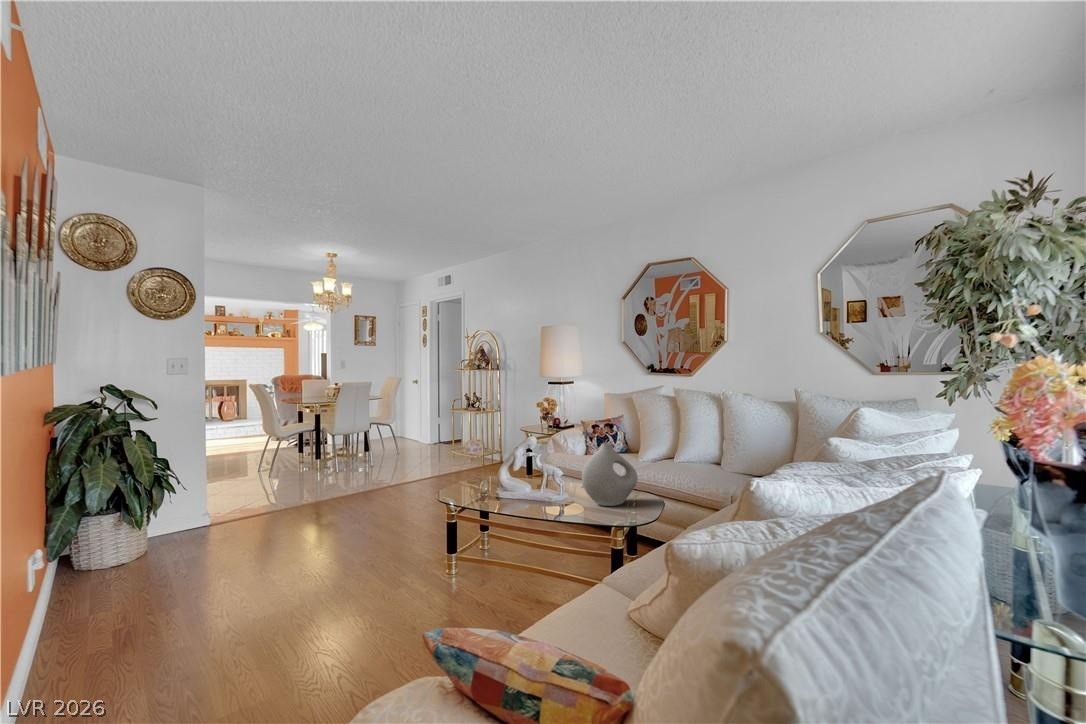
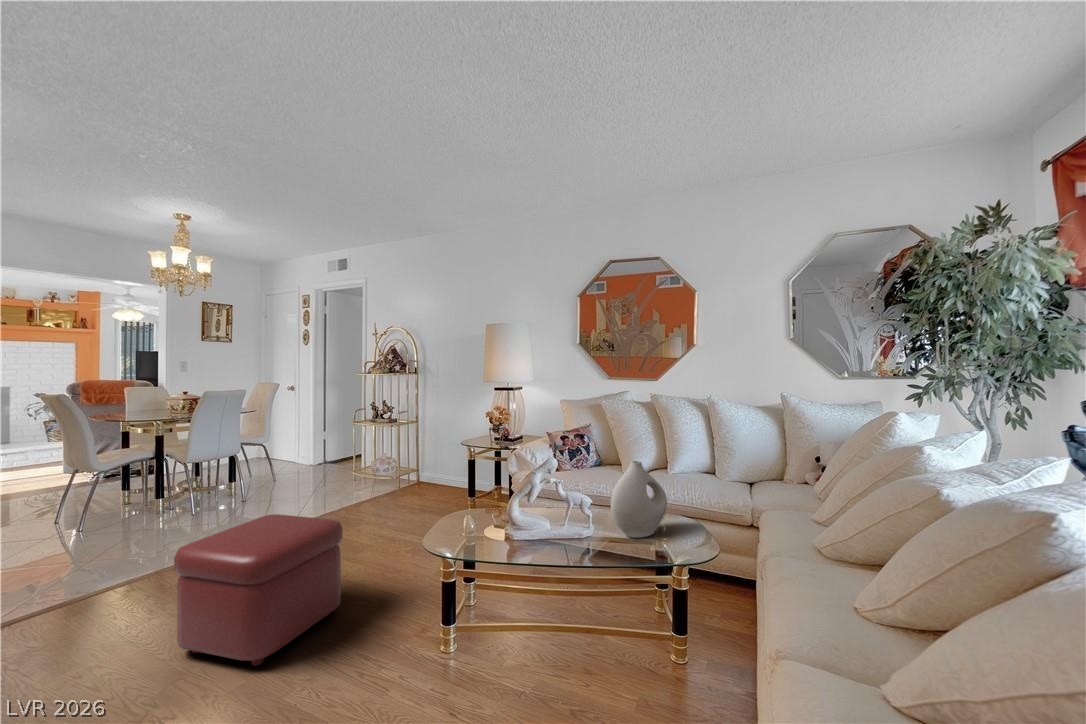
ottoman: none [295,470,403,567] -> present [174,514,342,666]

